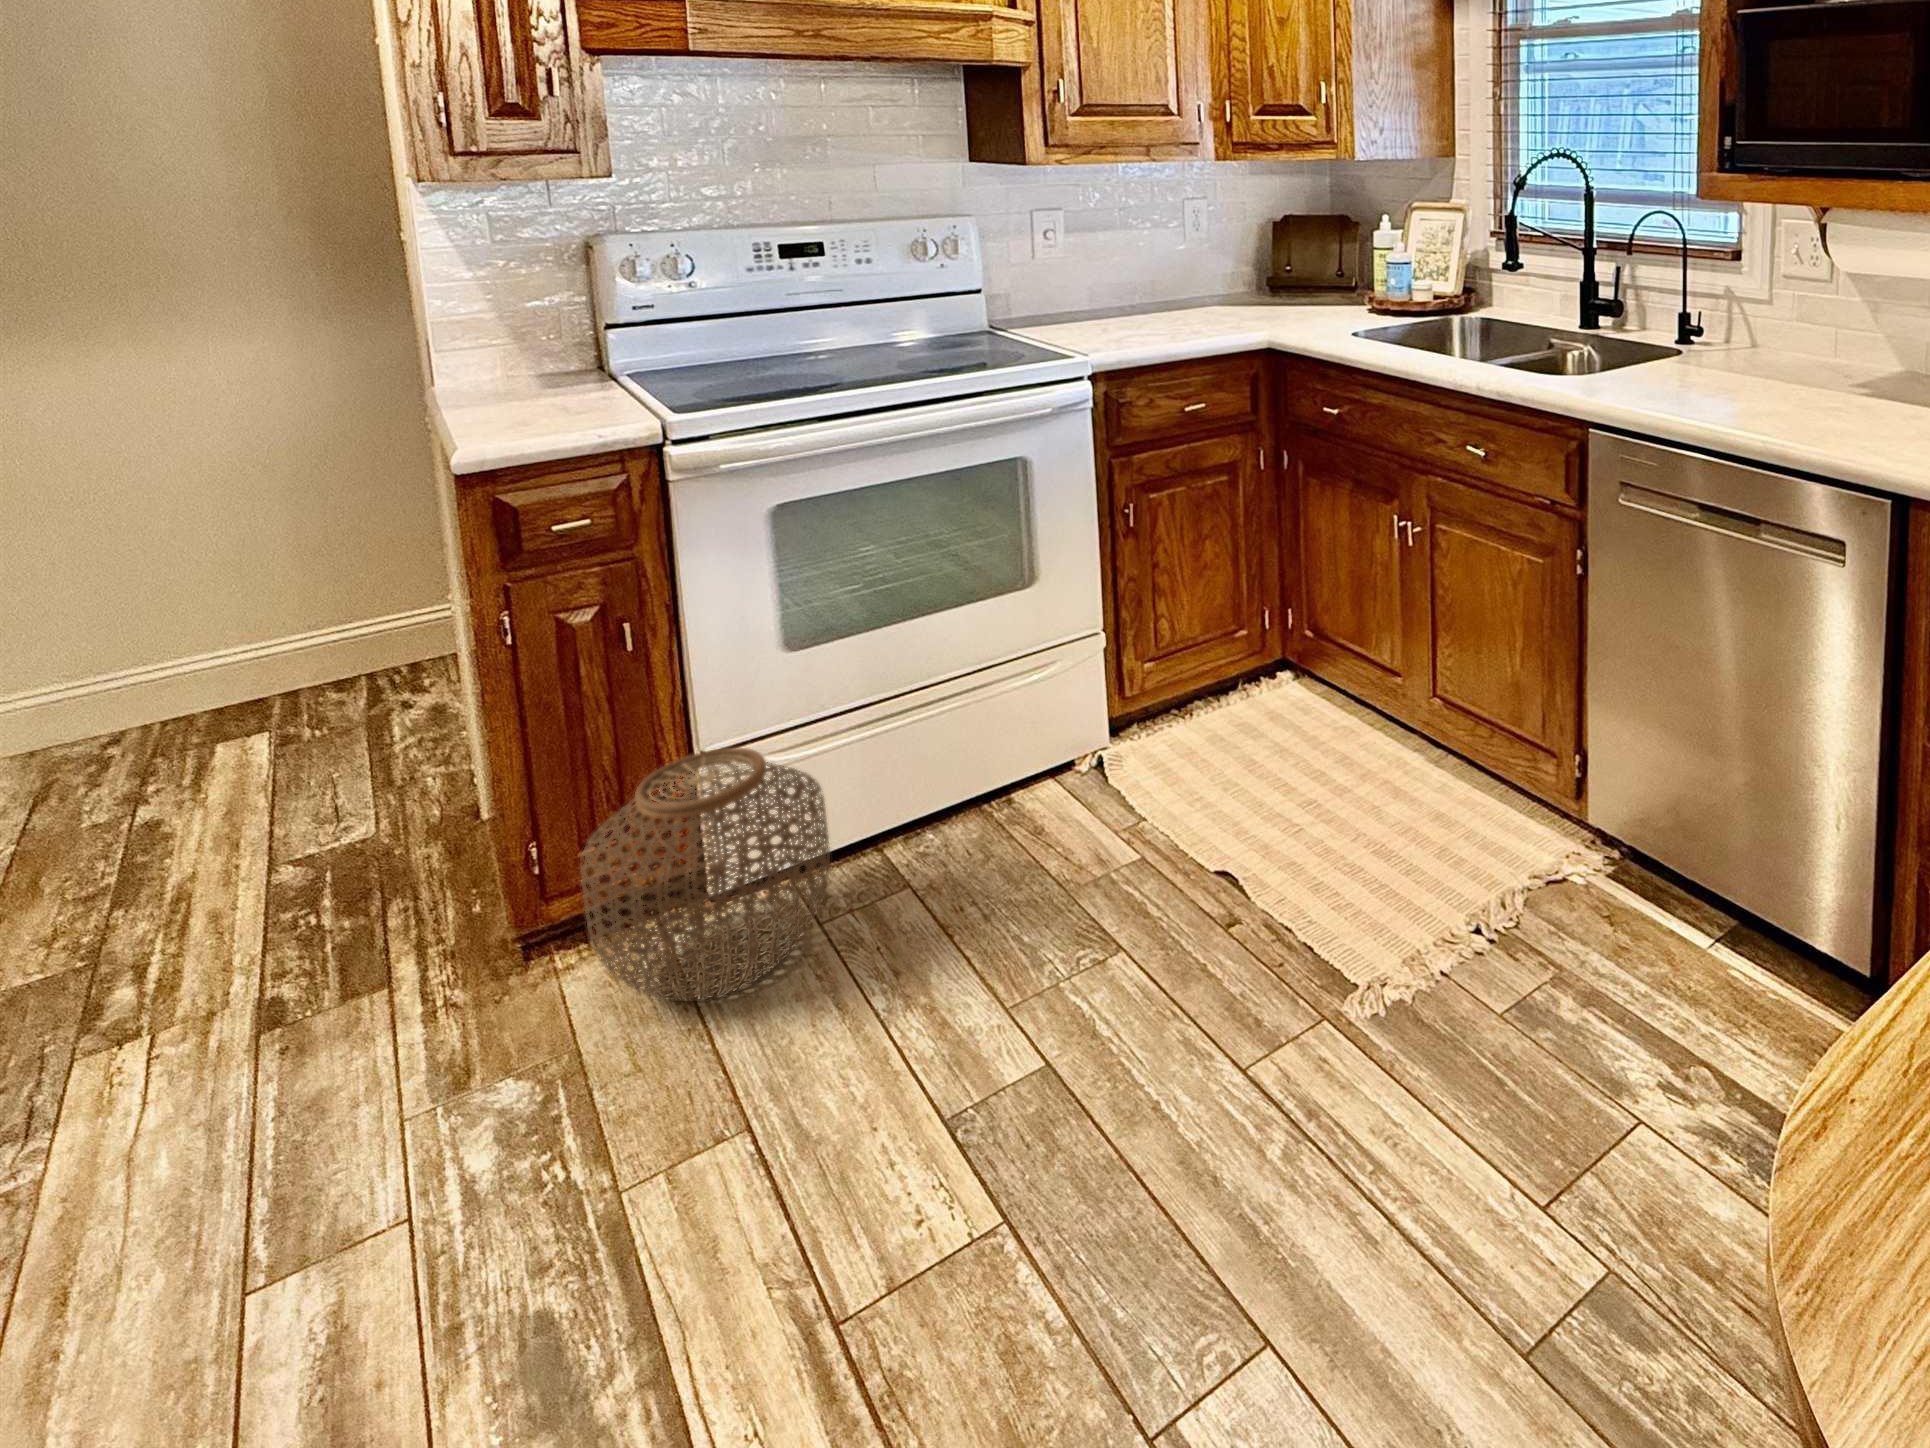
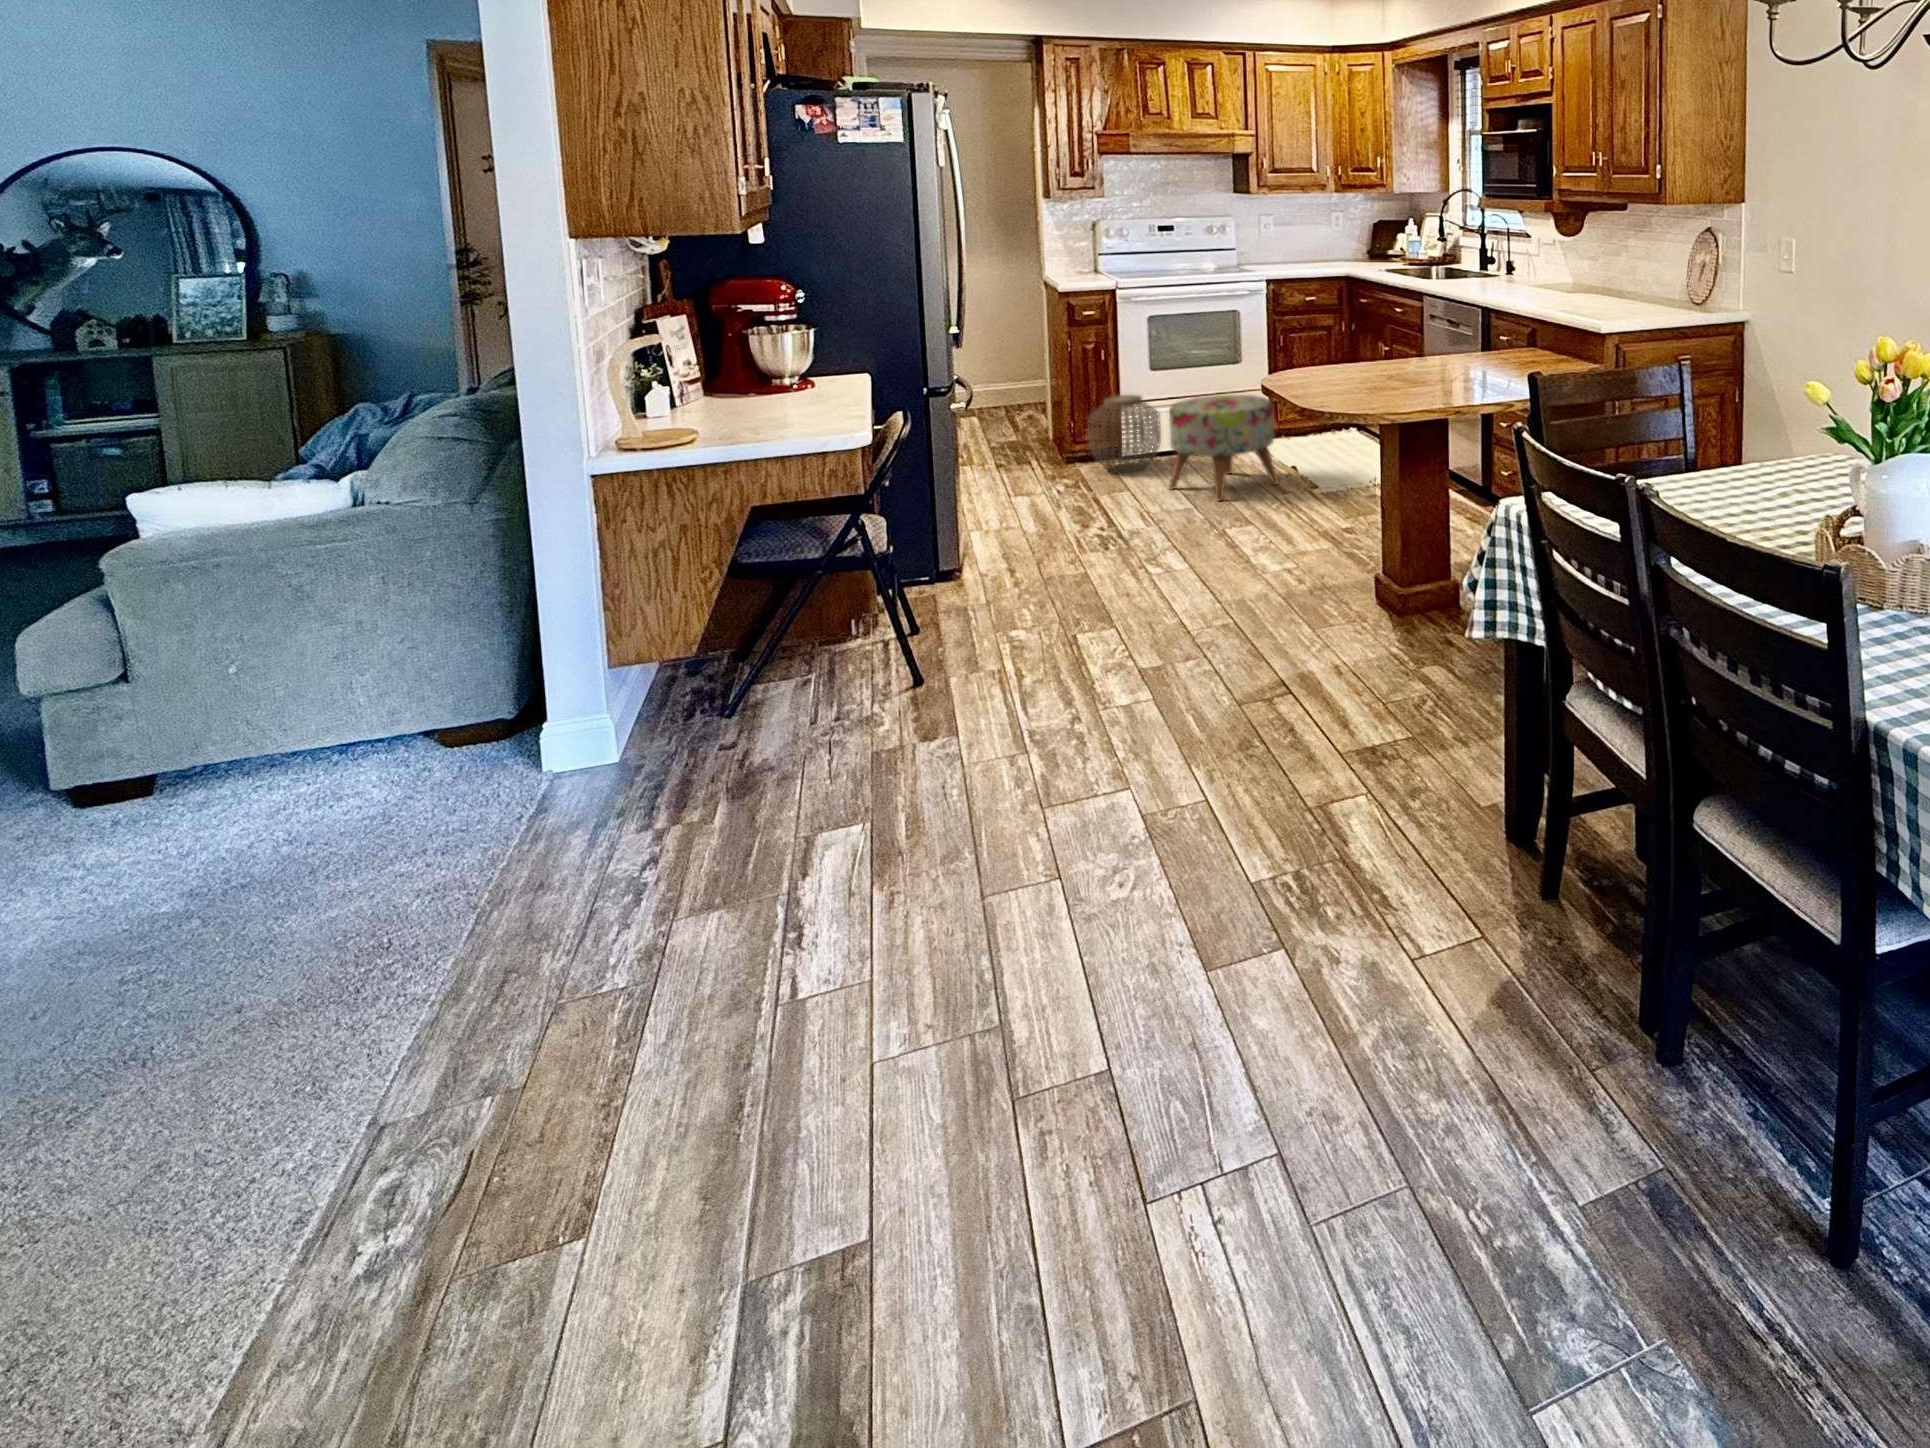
ottoman: none [871,738,1218,1163] -> present [1169,395,1279,501]

